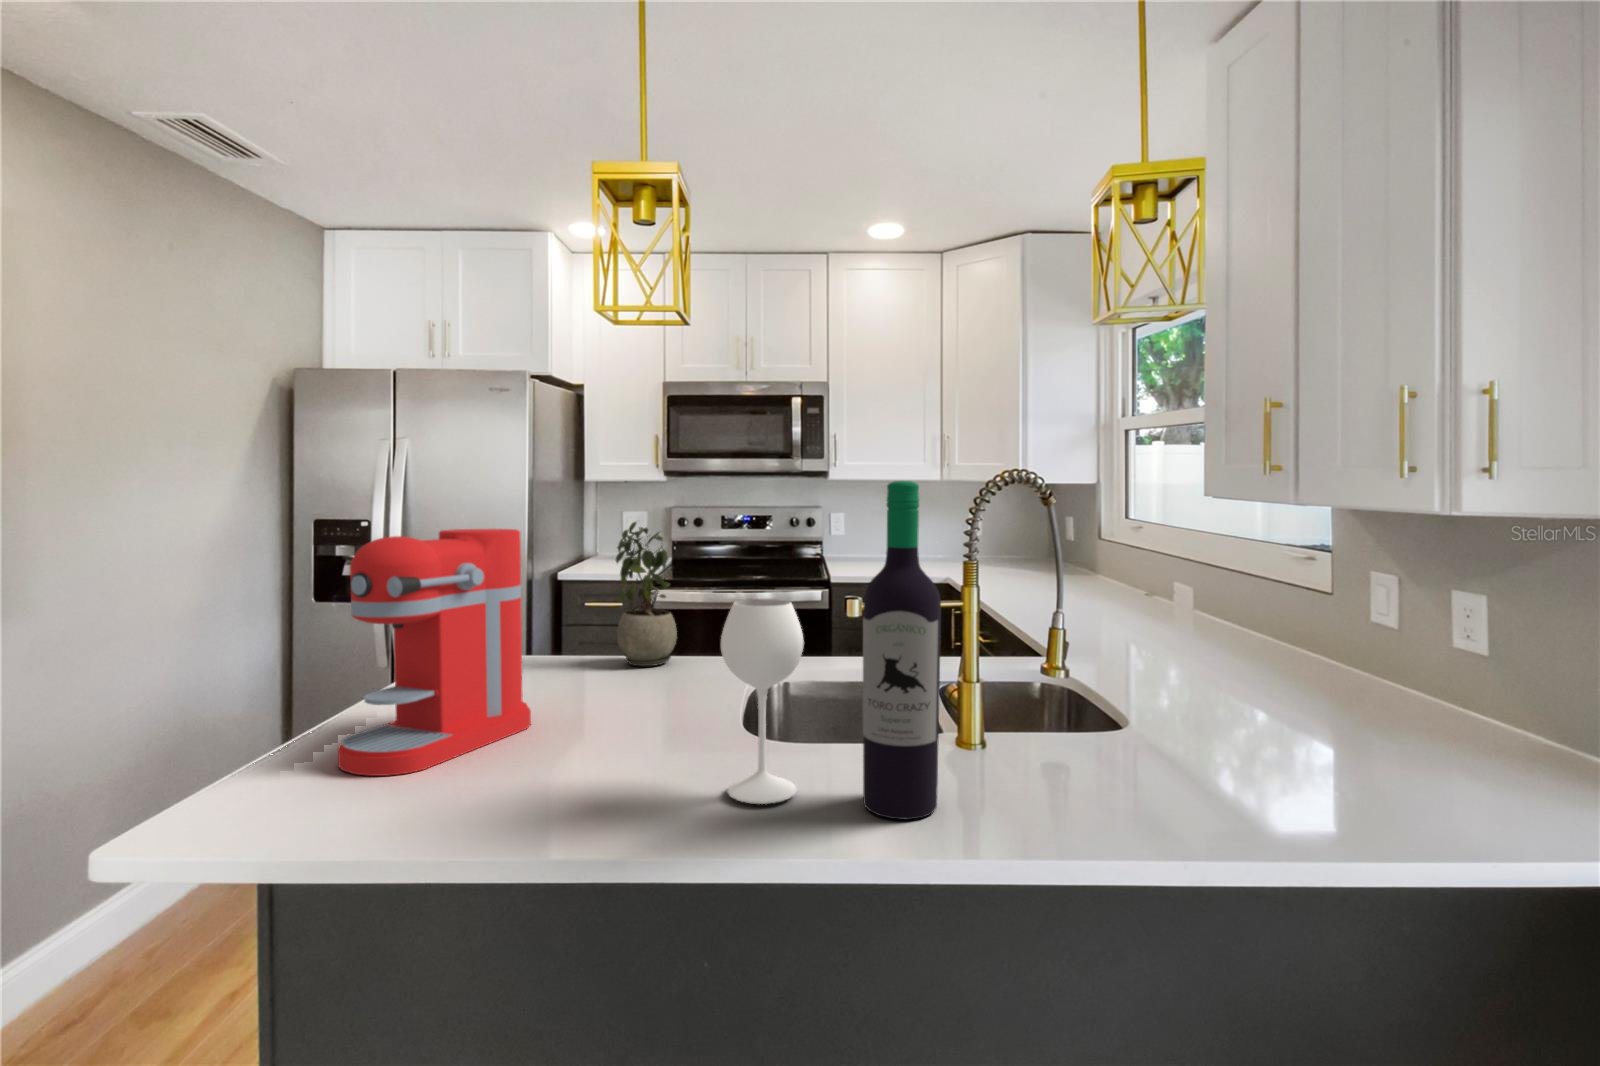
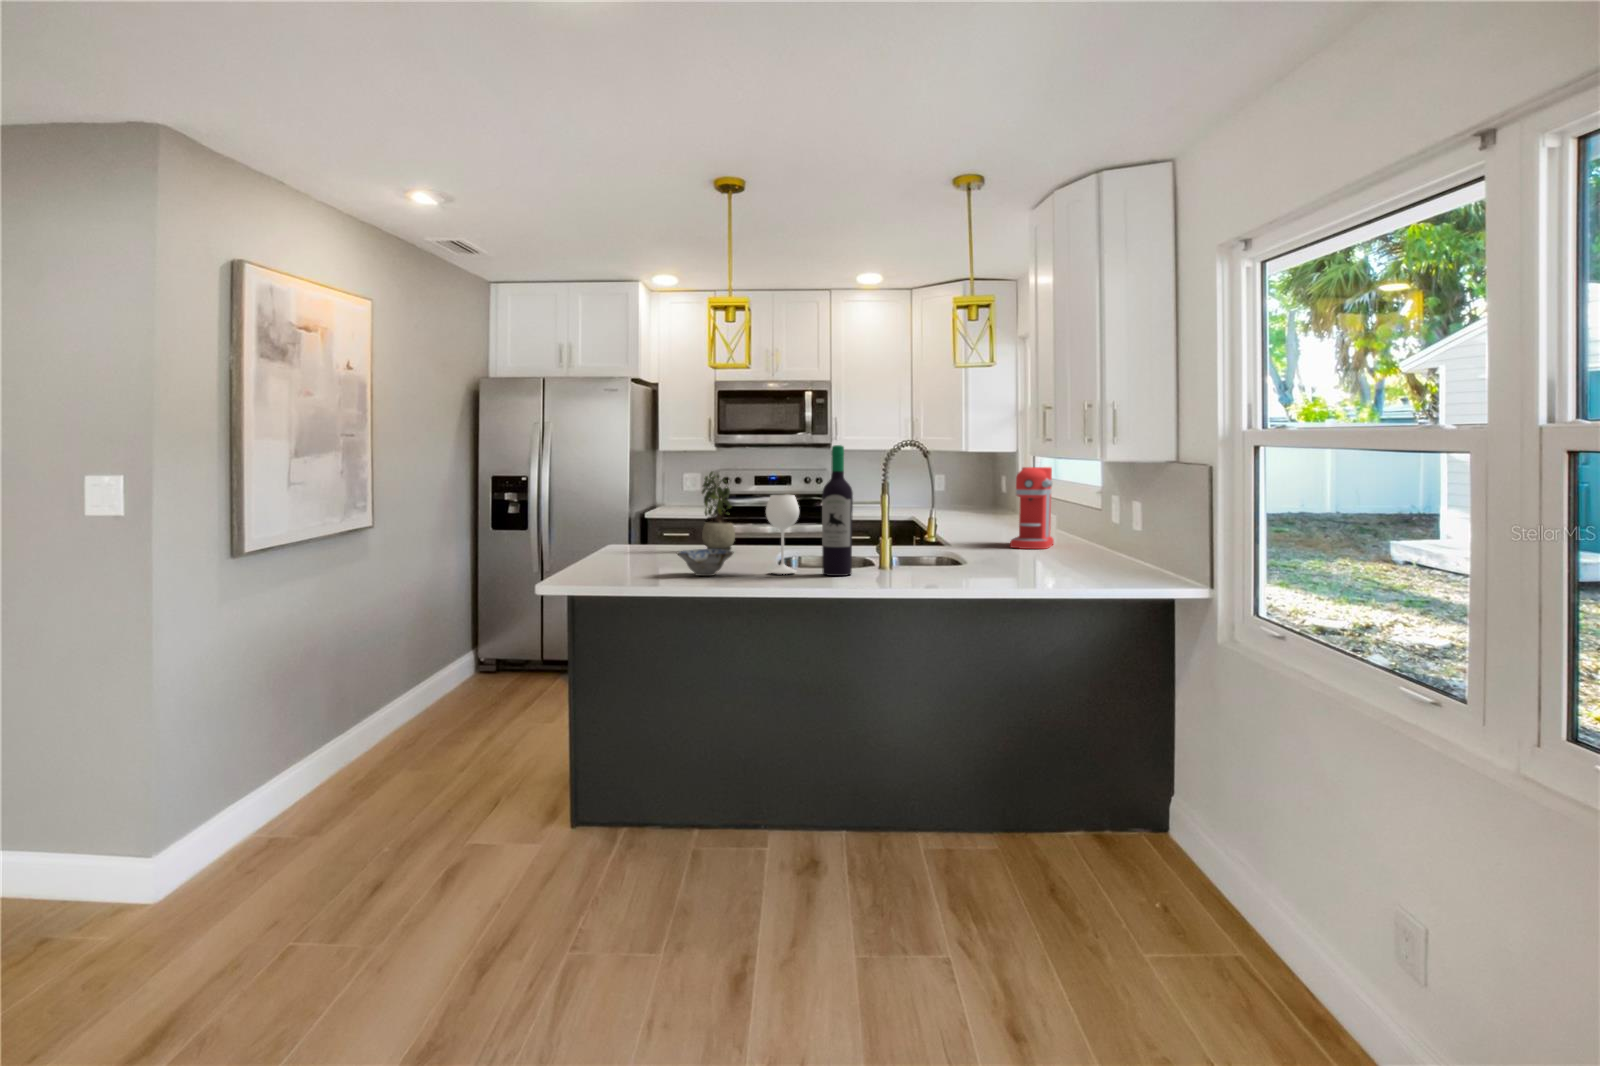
coffee maker: present [338,529,531,776] -> present [1010,467,1054,549]
ceramic bowl: none [493,725,641,813] -> present [677,549,733,576]

